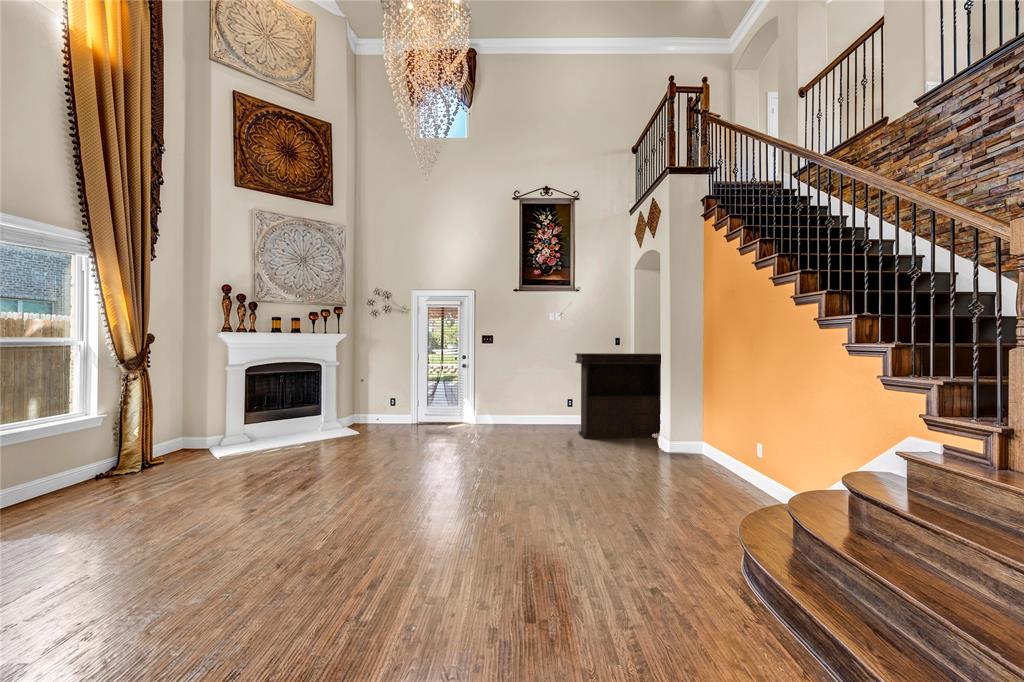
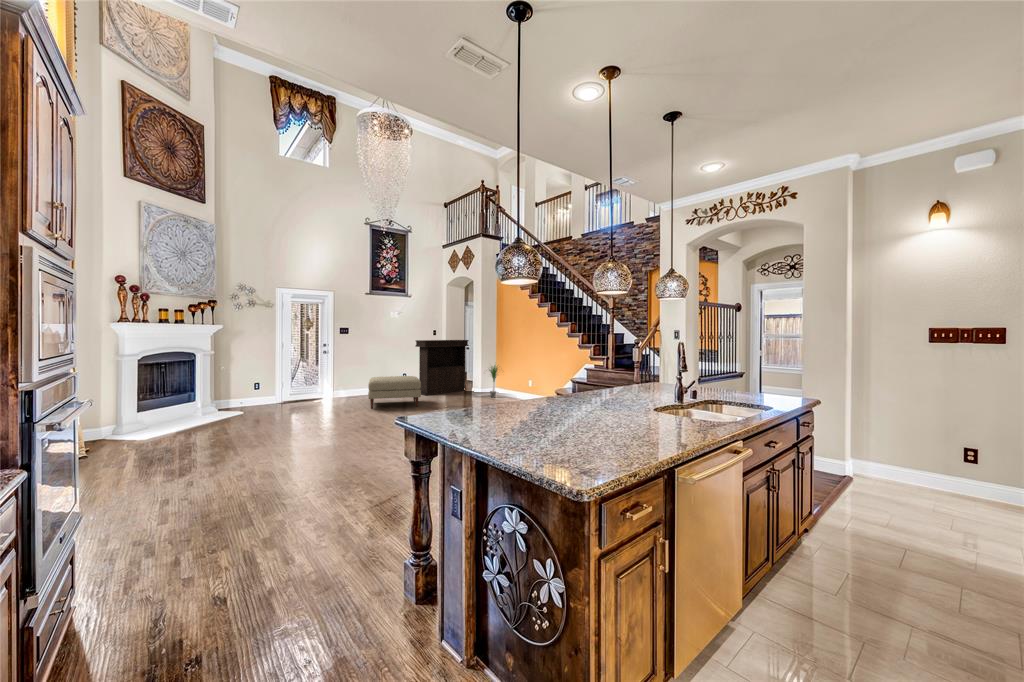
potted plant: none [667,393,717,463] -> present [489,366,498,398]
ottoman: none [463,405,554,461] -> present [368,376,421,409]

